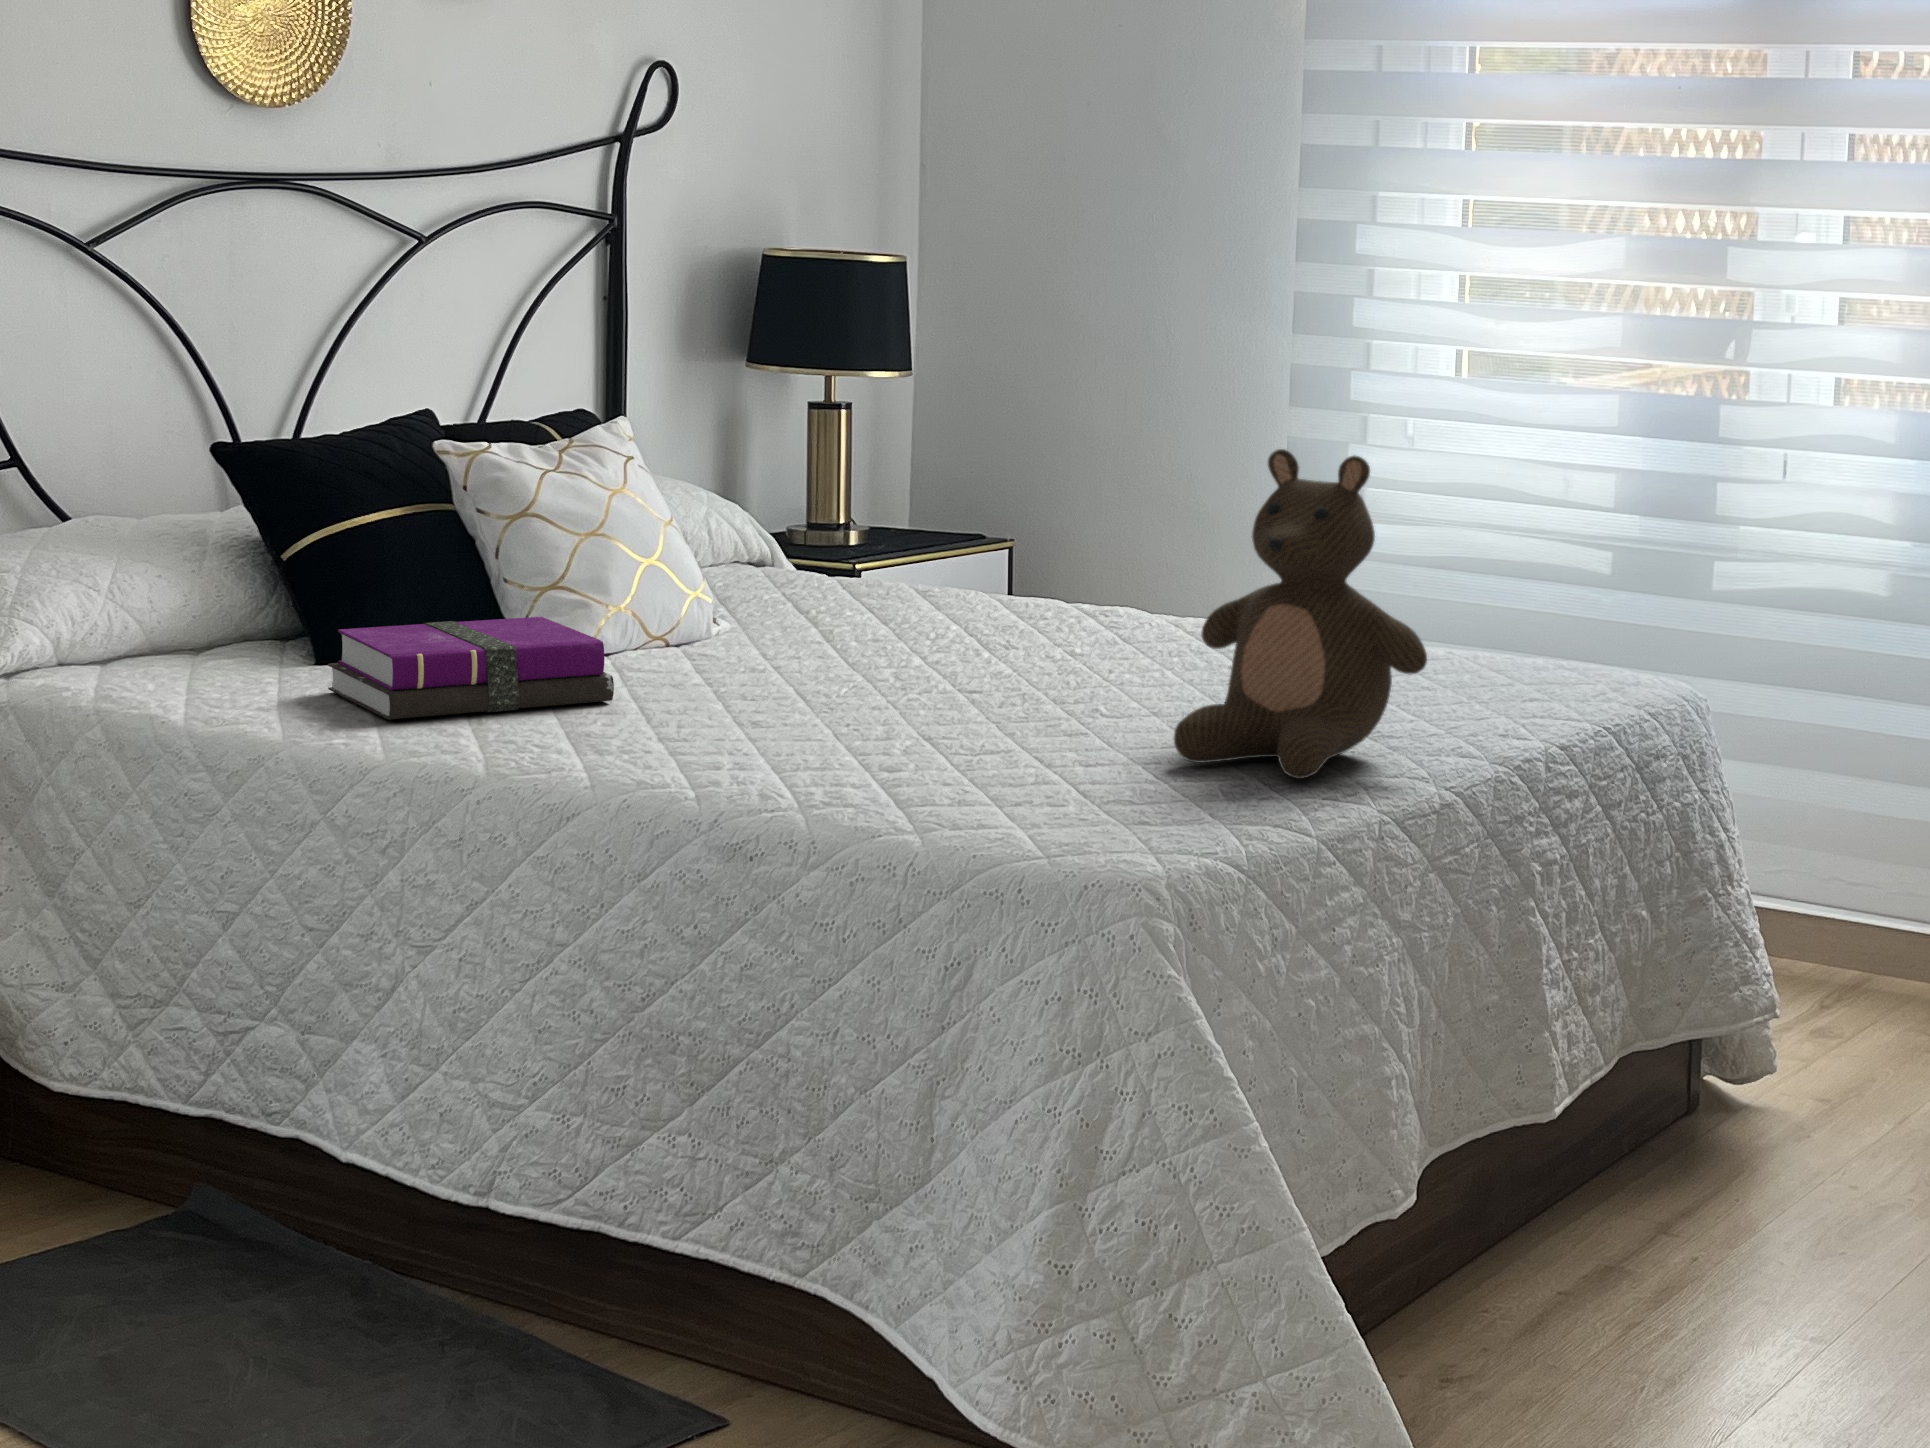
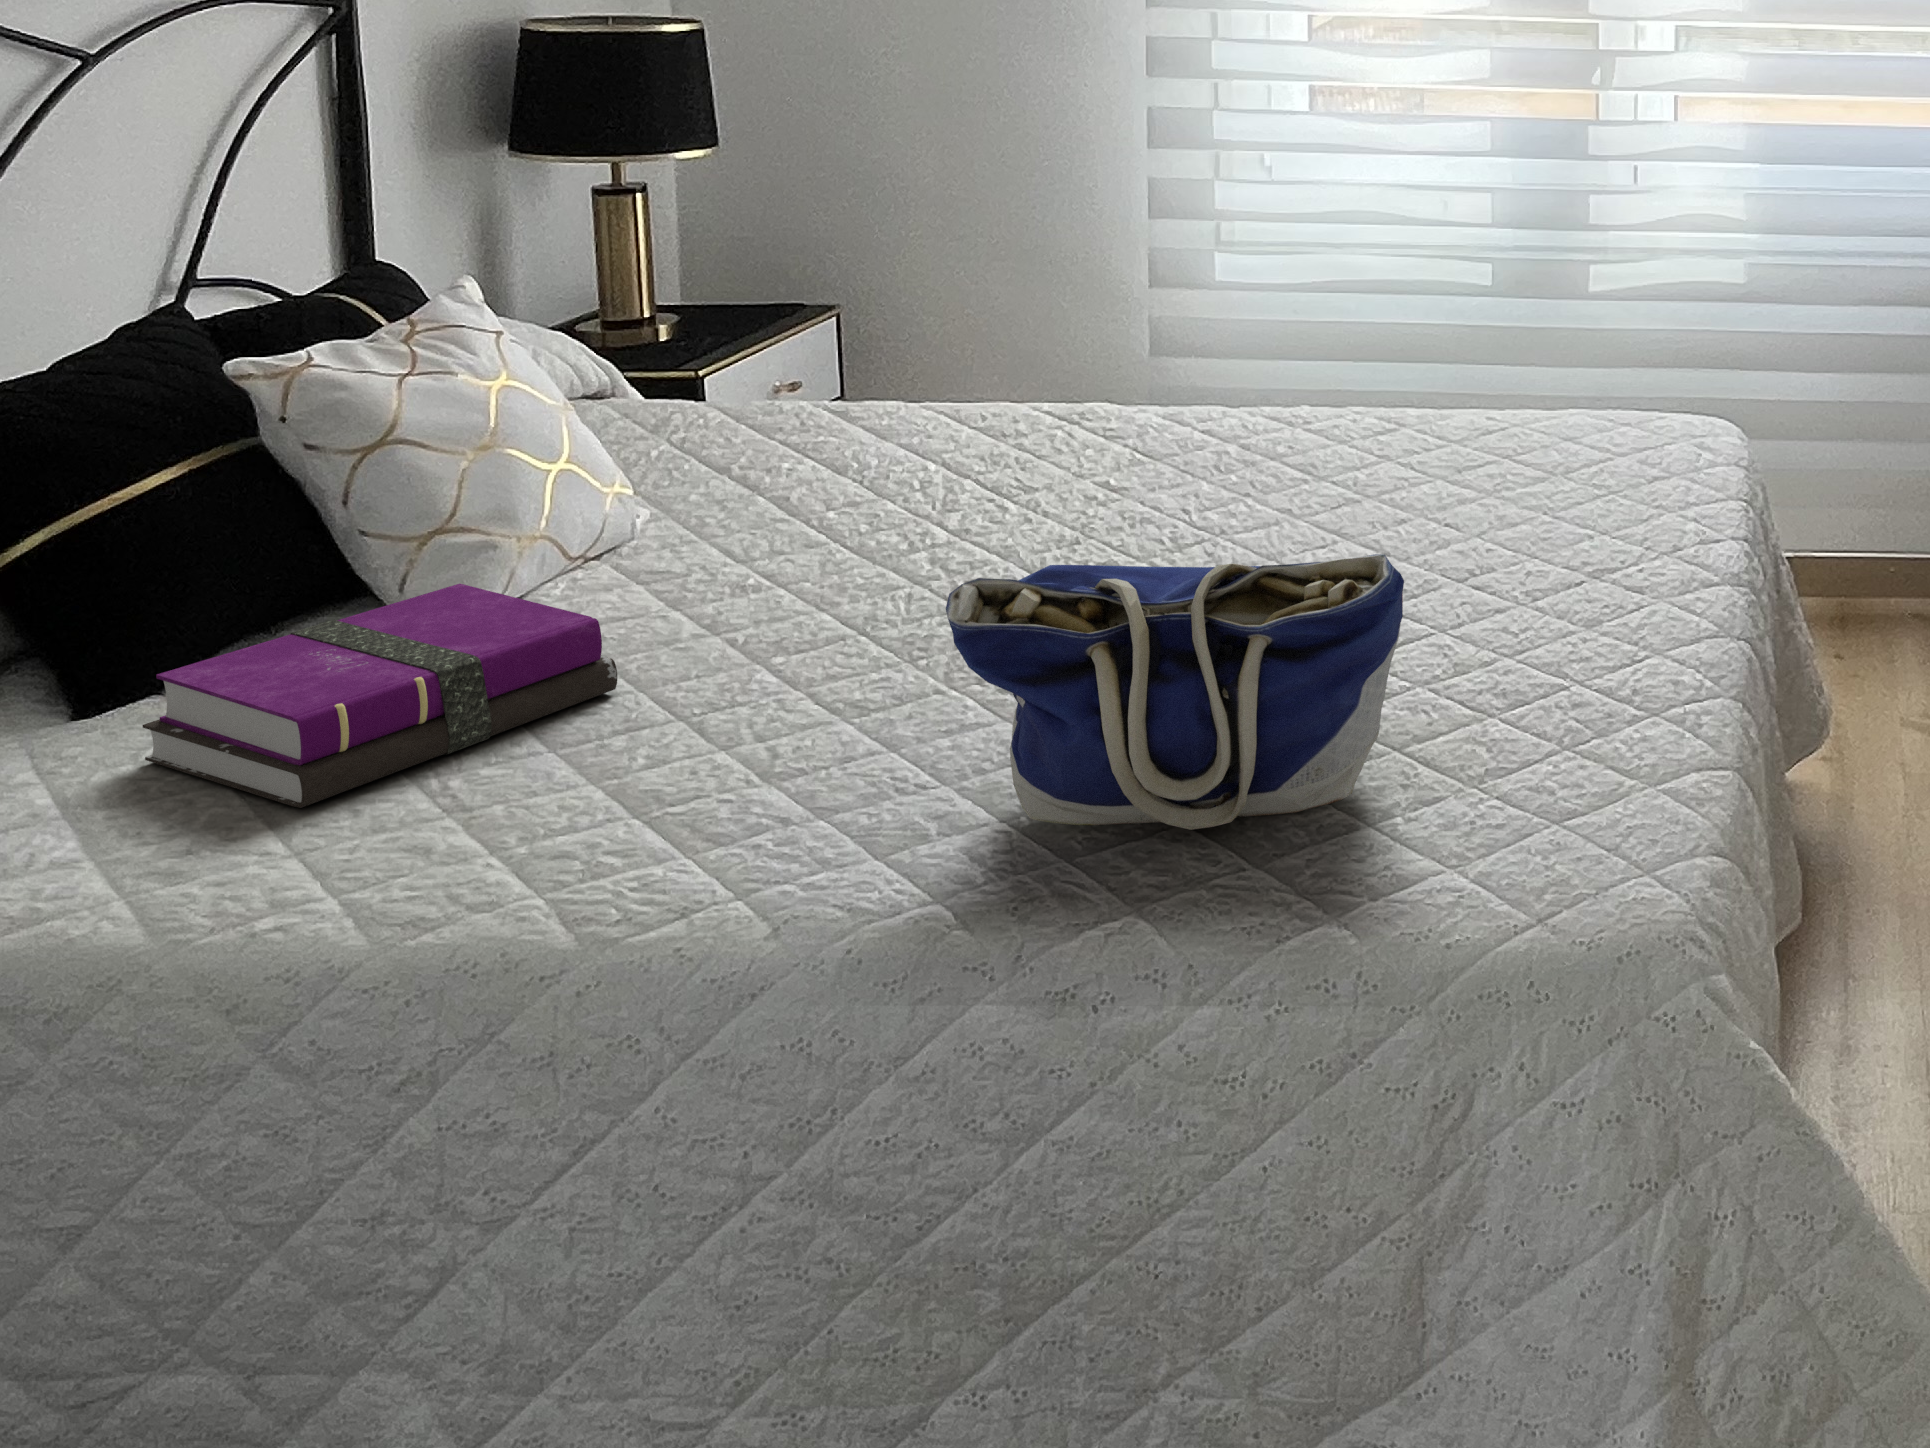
stuffed bear: present [1174,449,1427,779] -> none [1383,284,1654,650]
tote bag: none [732,587,1067,819] -> present [946,554,1404,830]

